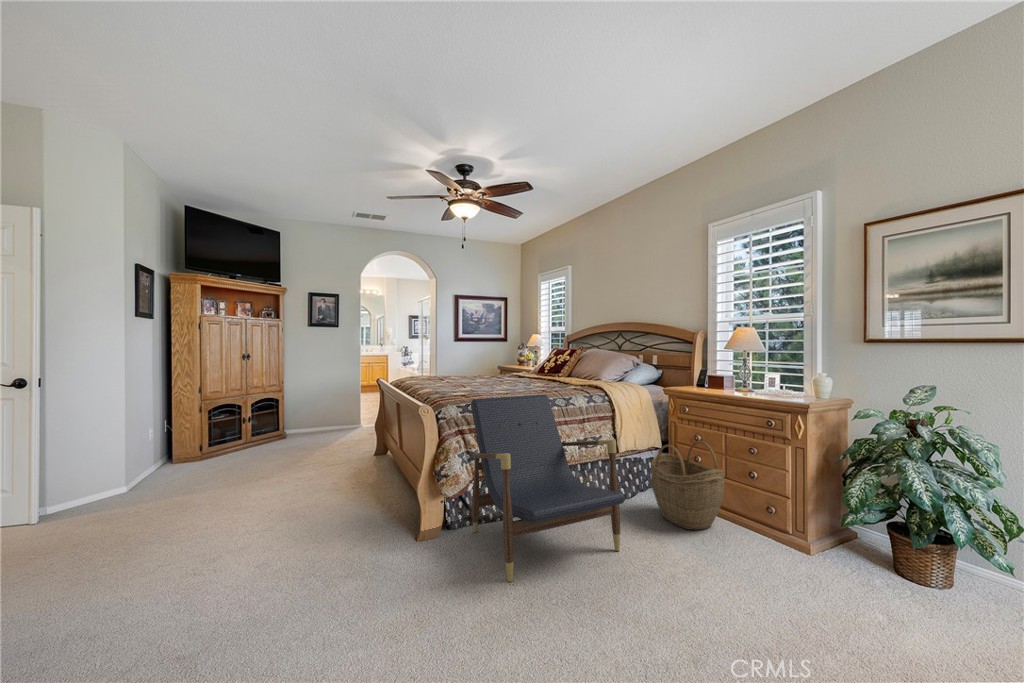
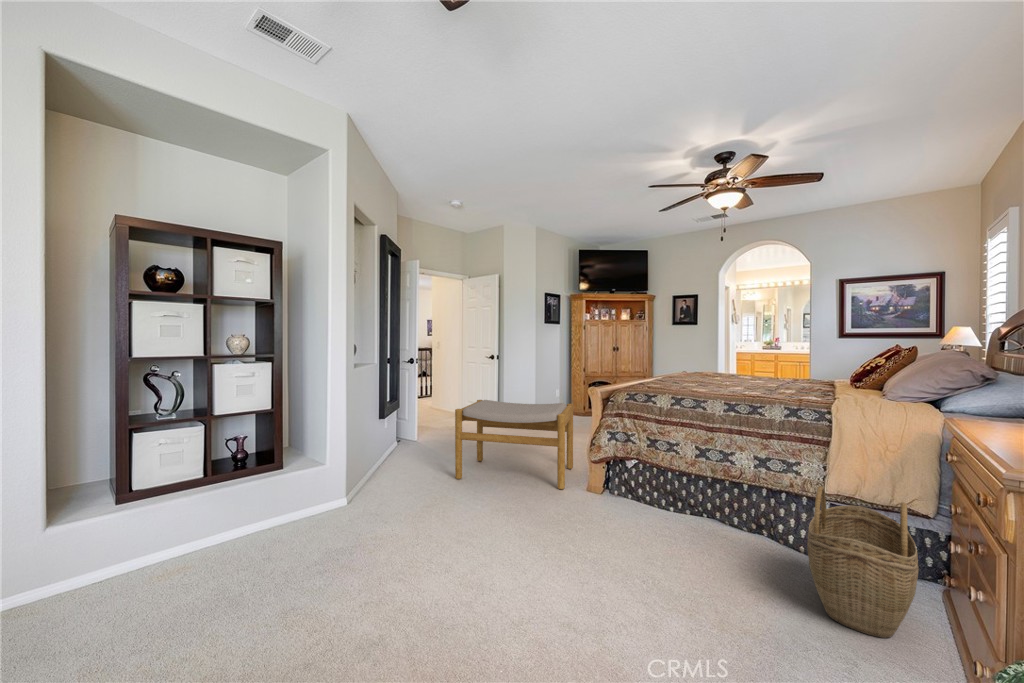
lounge chair: present [471,395,625,582] -> none [566,389,707,570]
footstool: none [183,434,407,627] -> present [455,400,573,489]

